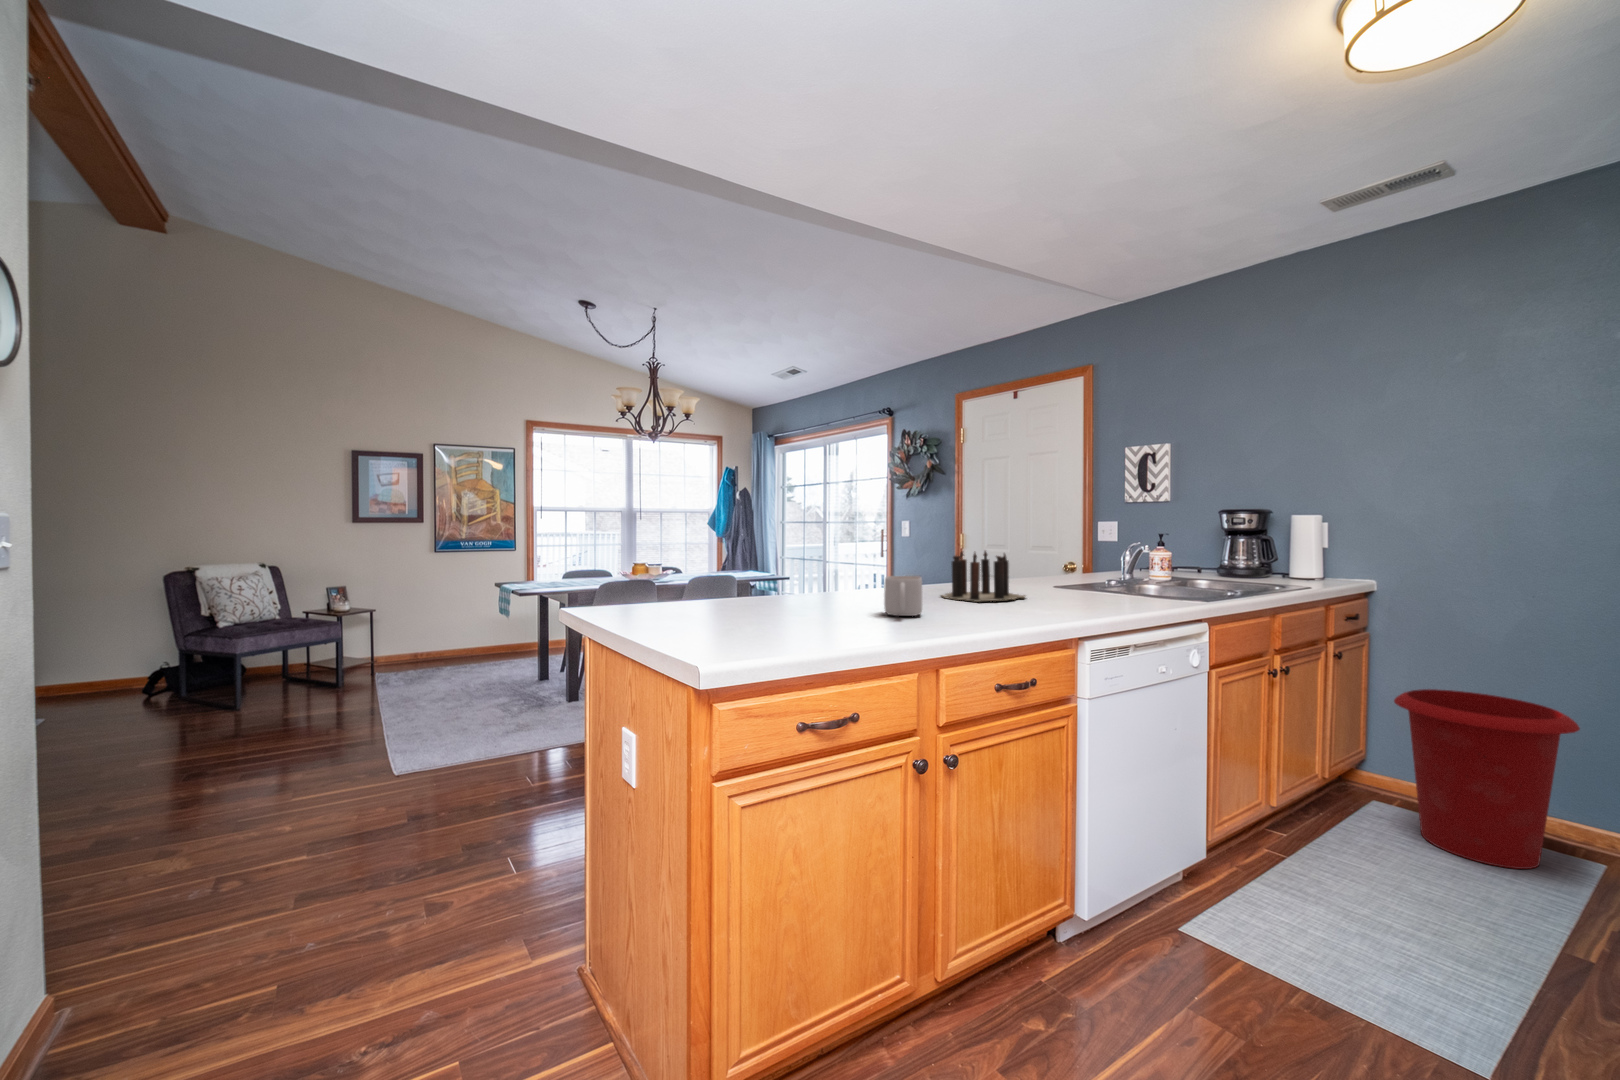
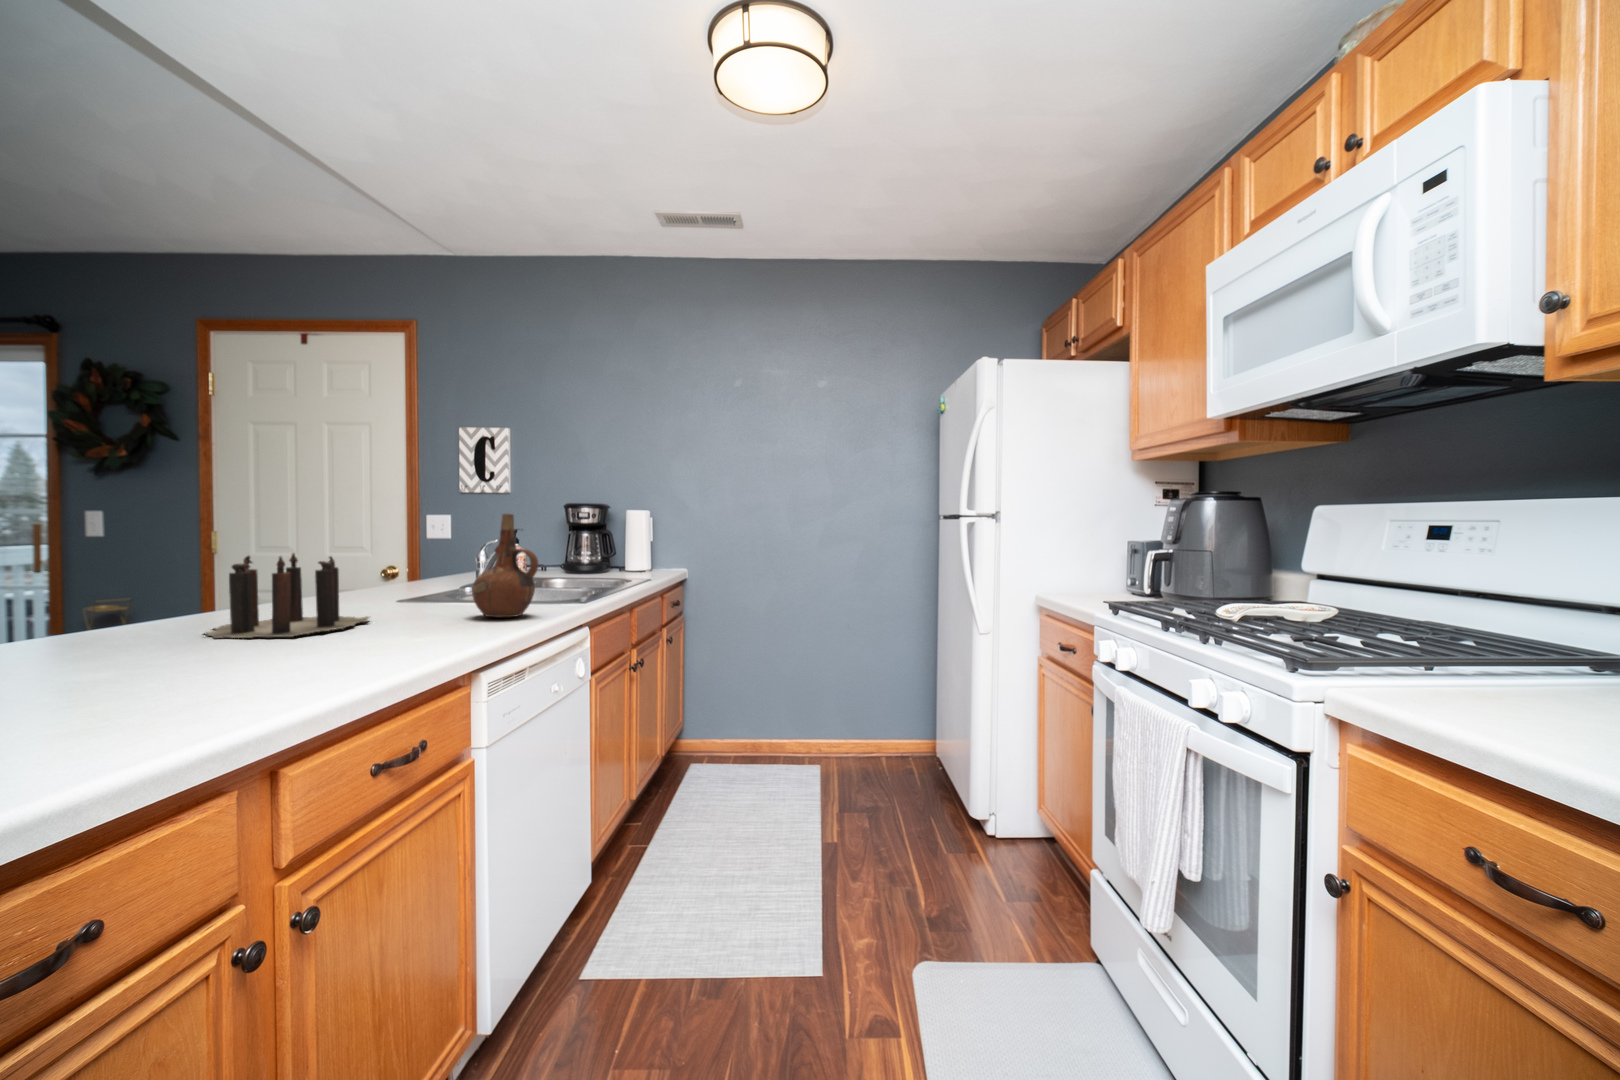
ceramic pitcher: none [1094,522,1148,606] -> present [472,514,538,618]
mug: present [884,576,922,616] -> none [81,607,187,691]
waste bin: present [1394,689,1580,869] -> none [704,653,802,784]

